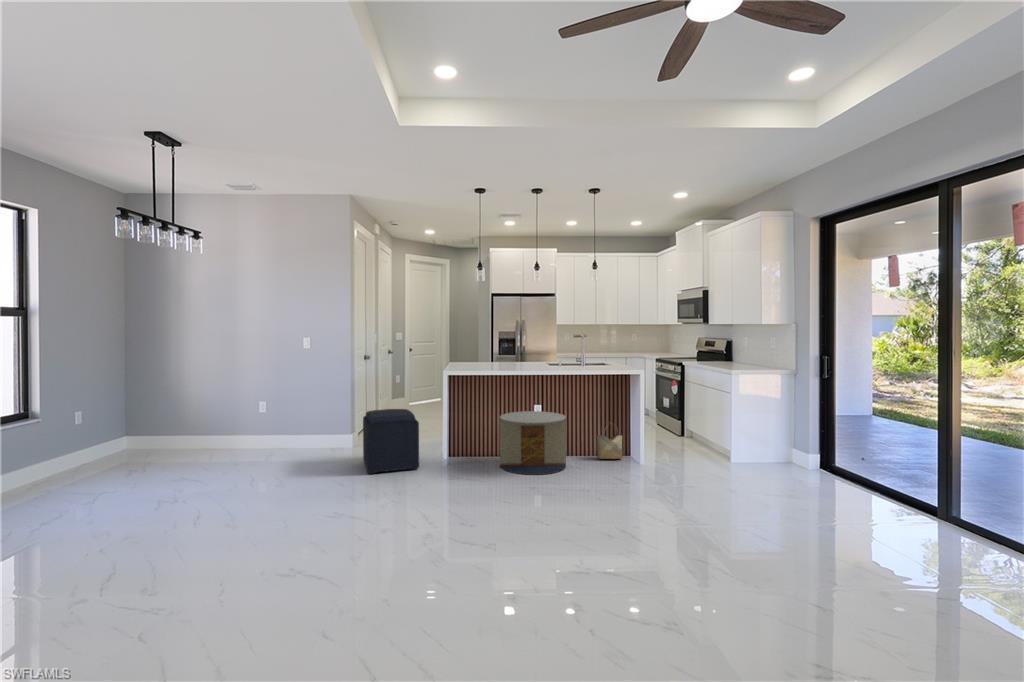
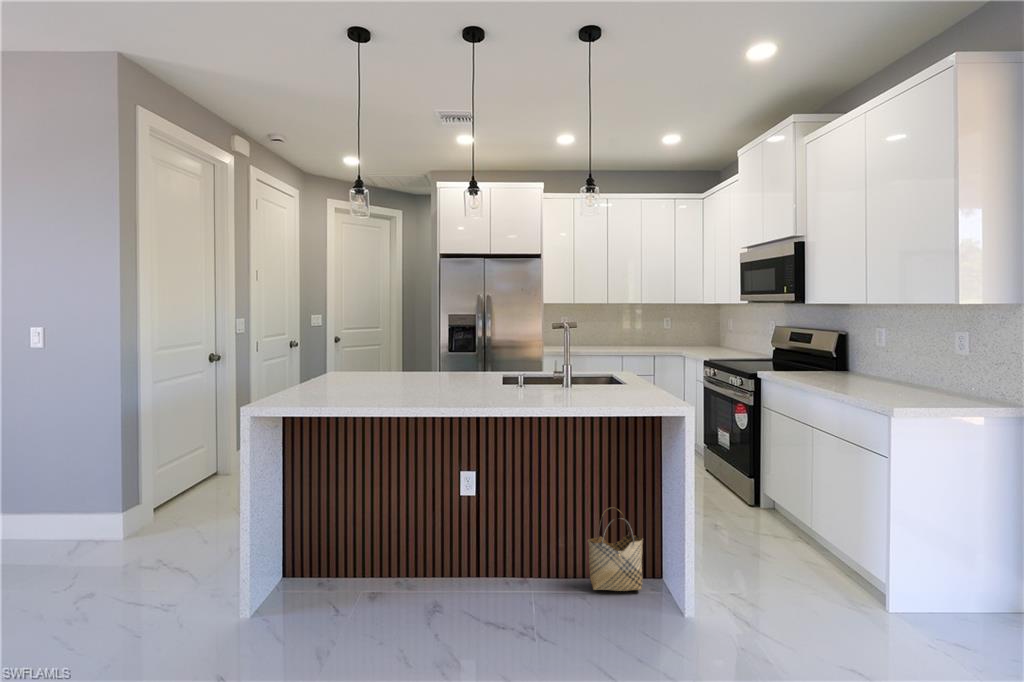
ottoman: present [363,409,419,474] -> none [48,481,214,650]
side table: present [500,411,566,475] -> none [368,485,517,664]

